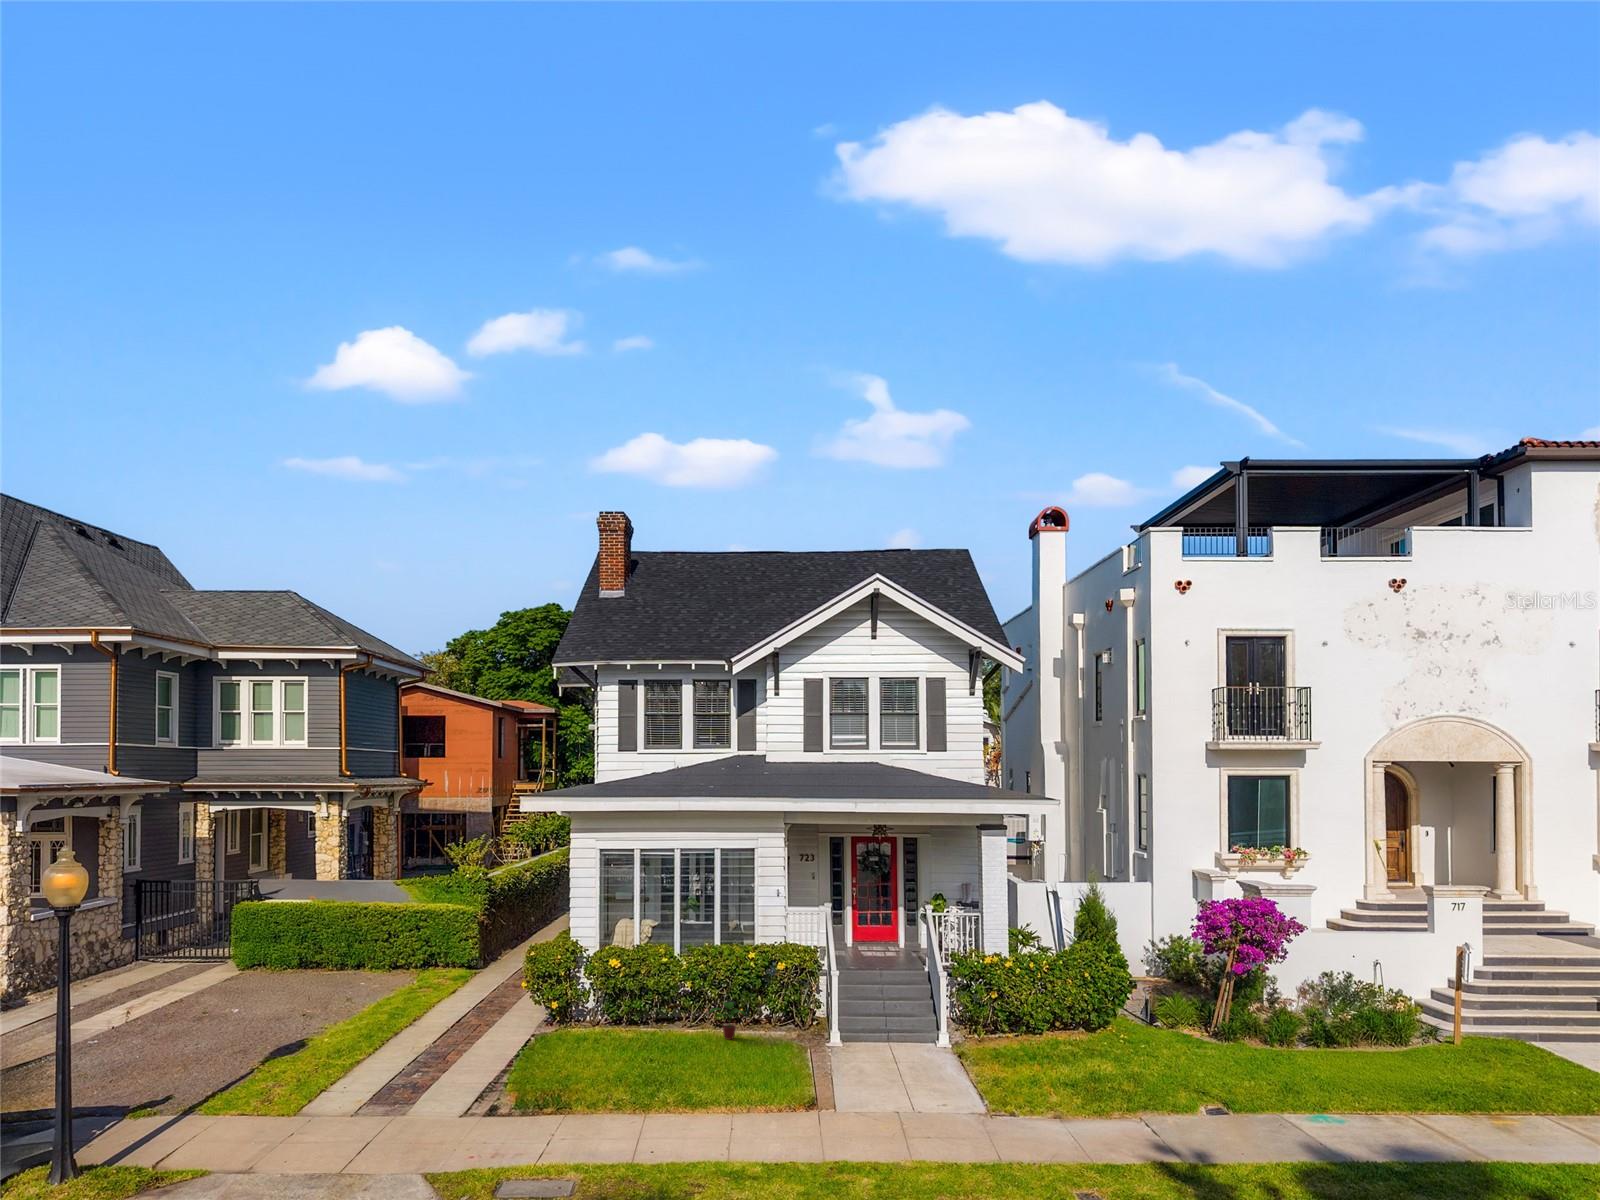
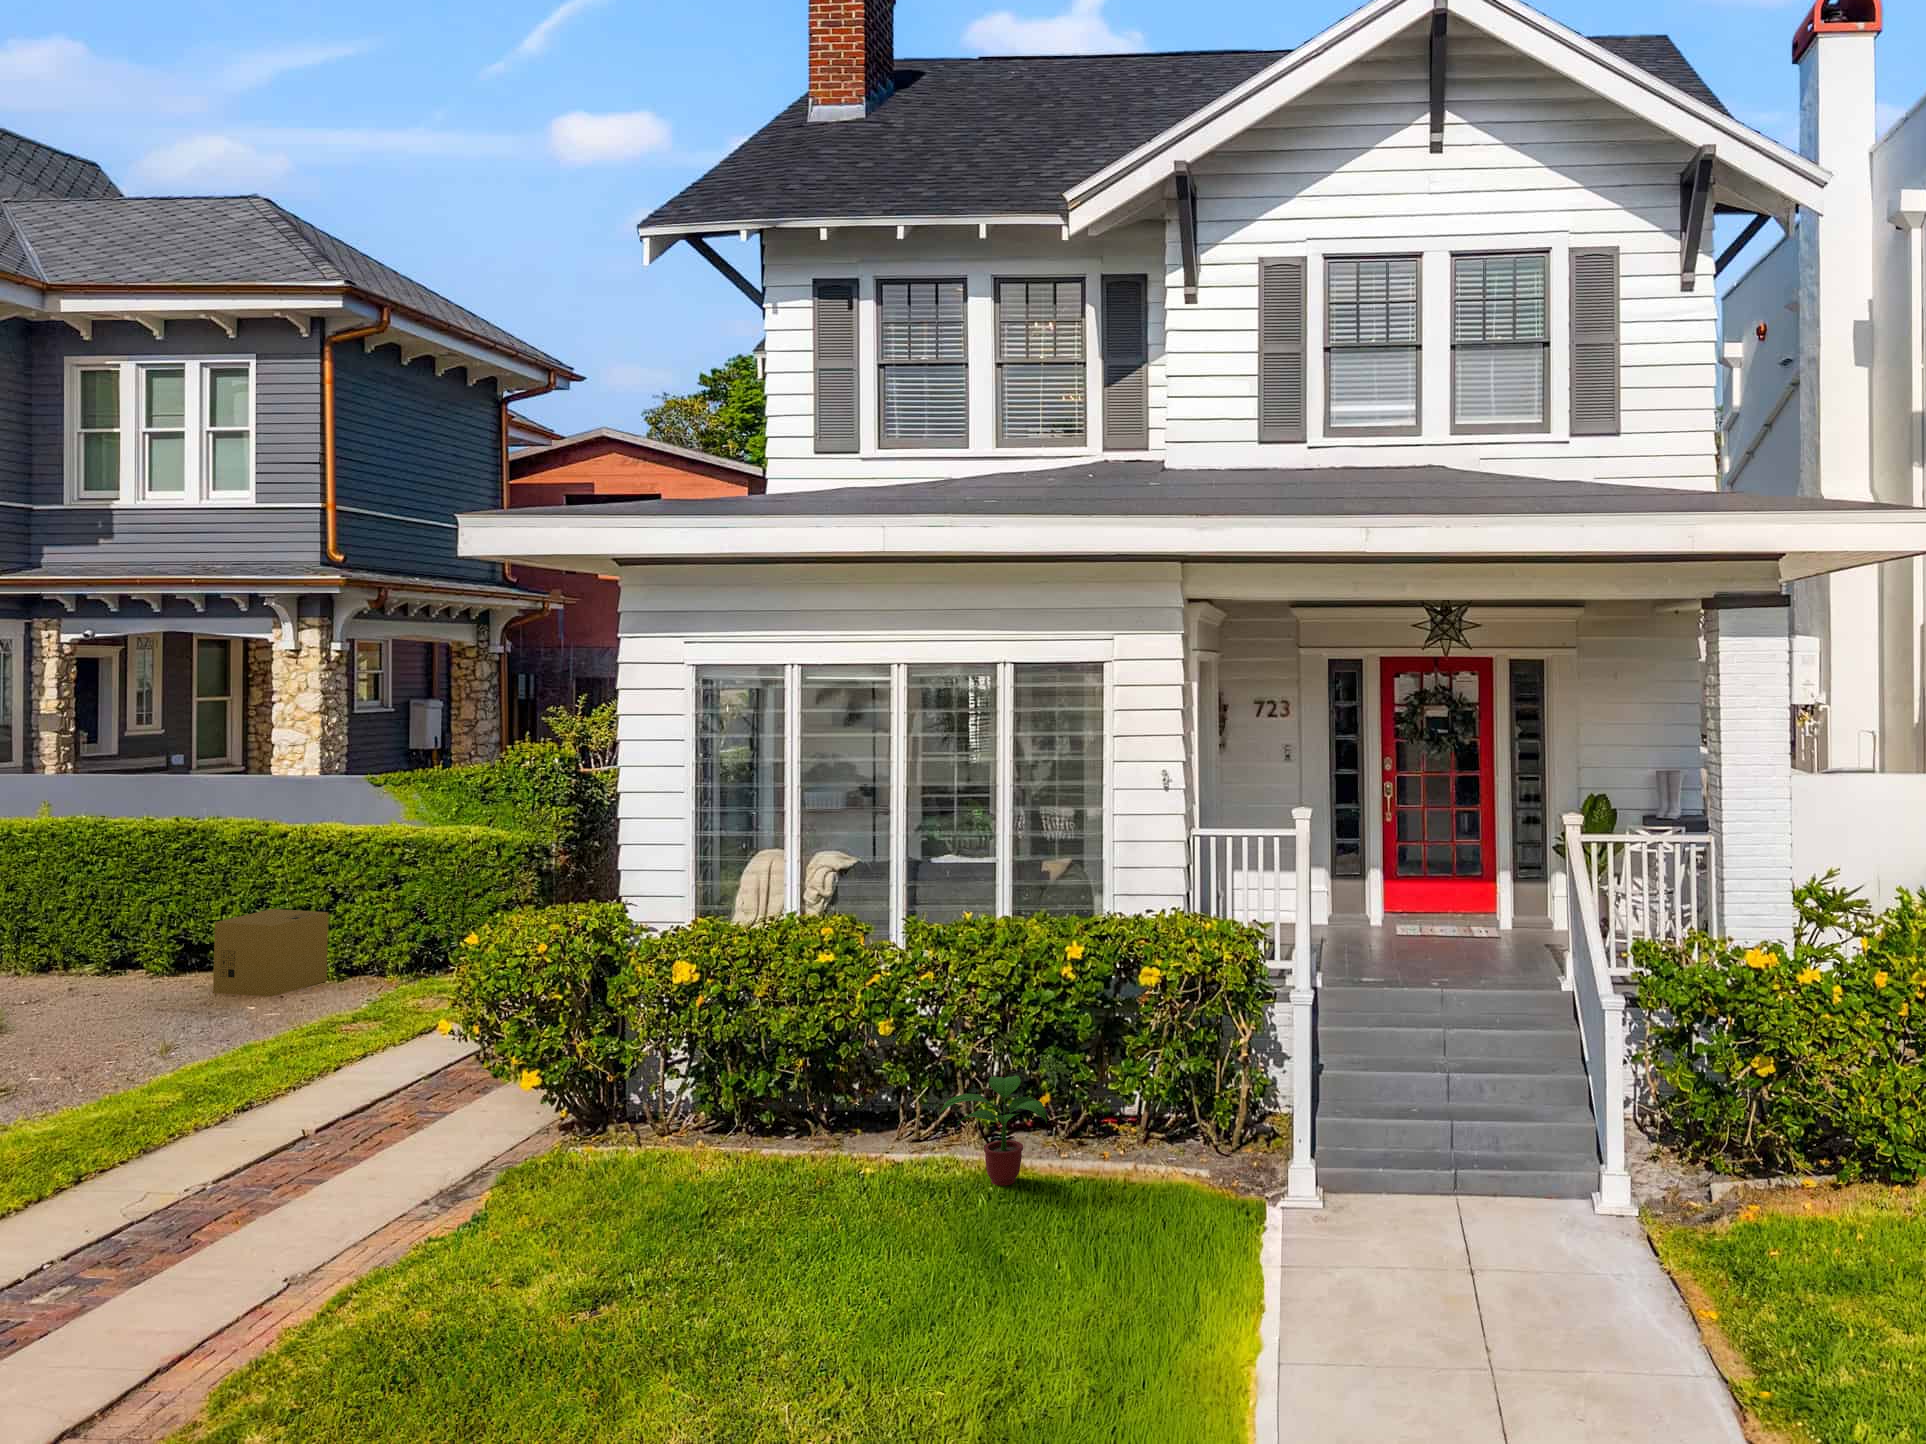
cardboard box: none [347,945,393,983] -> present [213,909,328,996]

